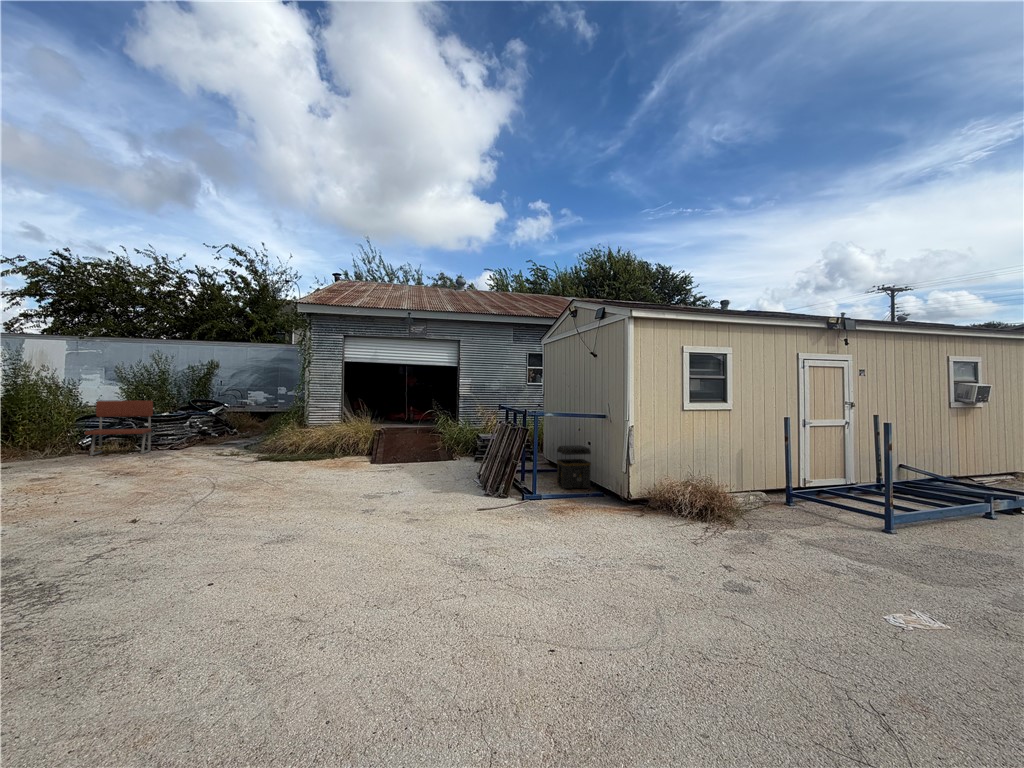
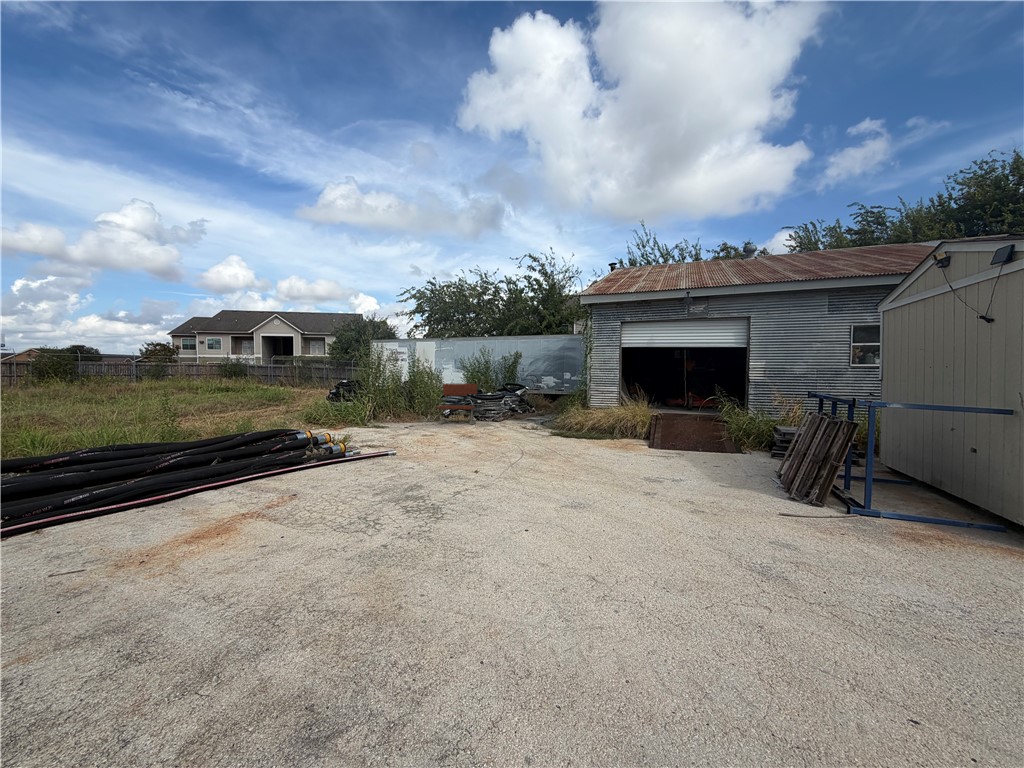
toolbox: present [557,445,591,489] -> none [900,447,965,509]

